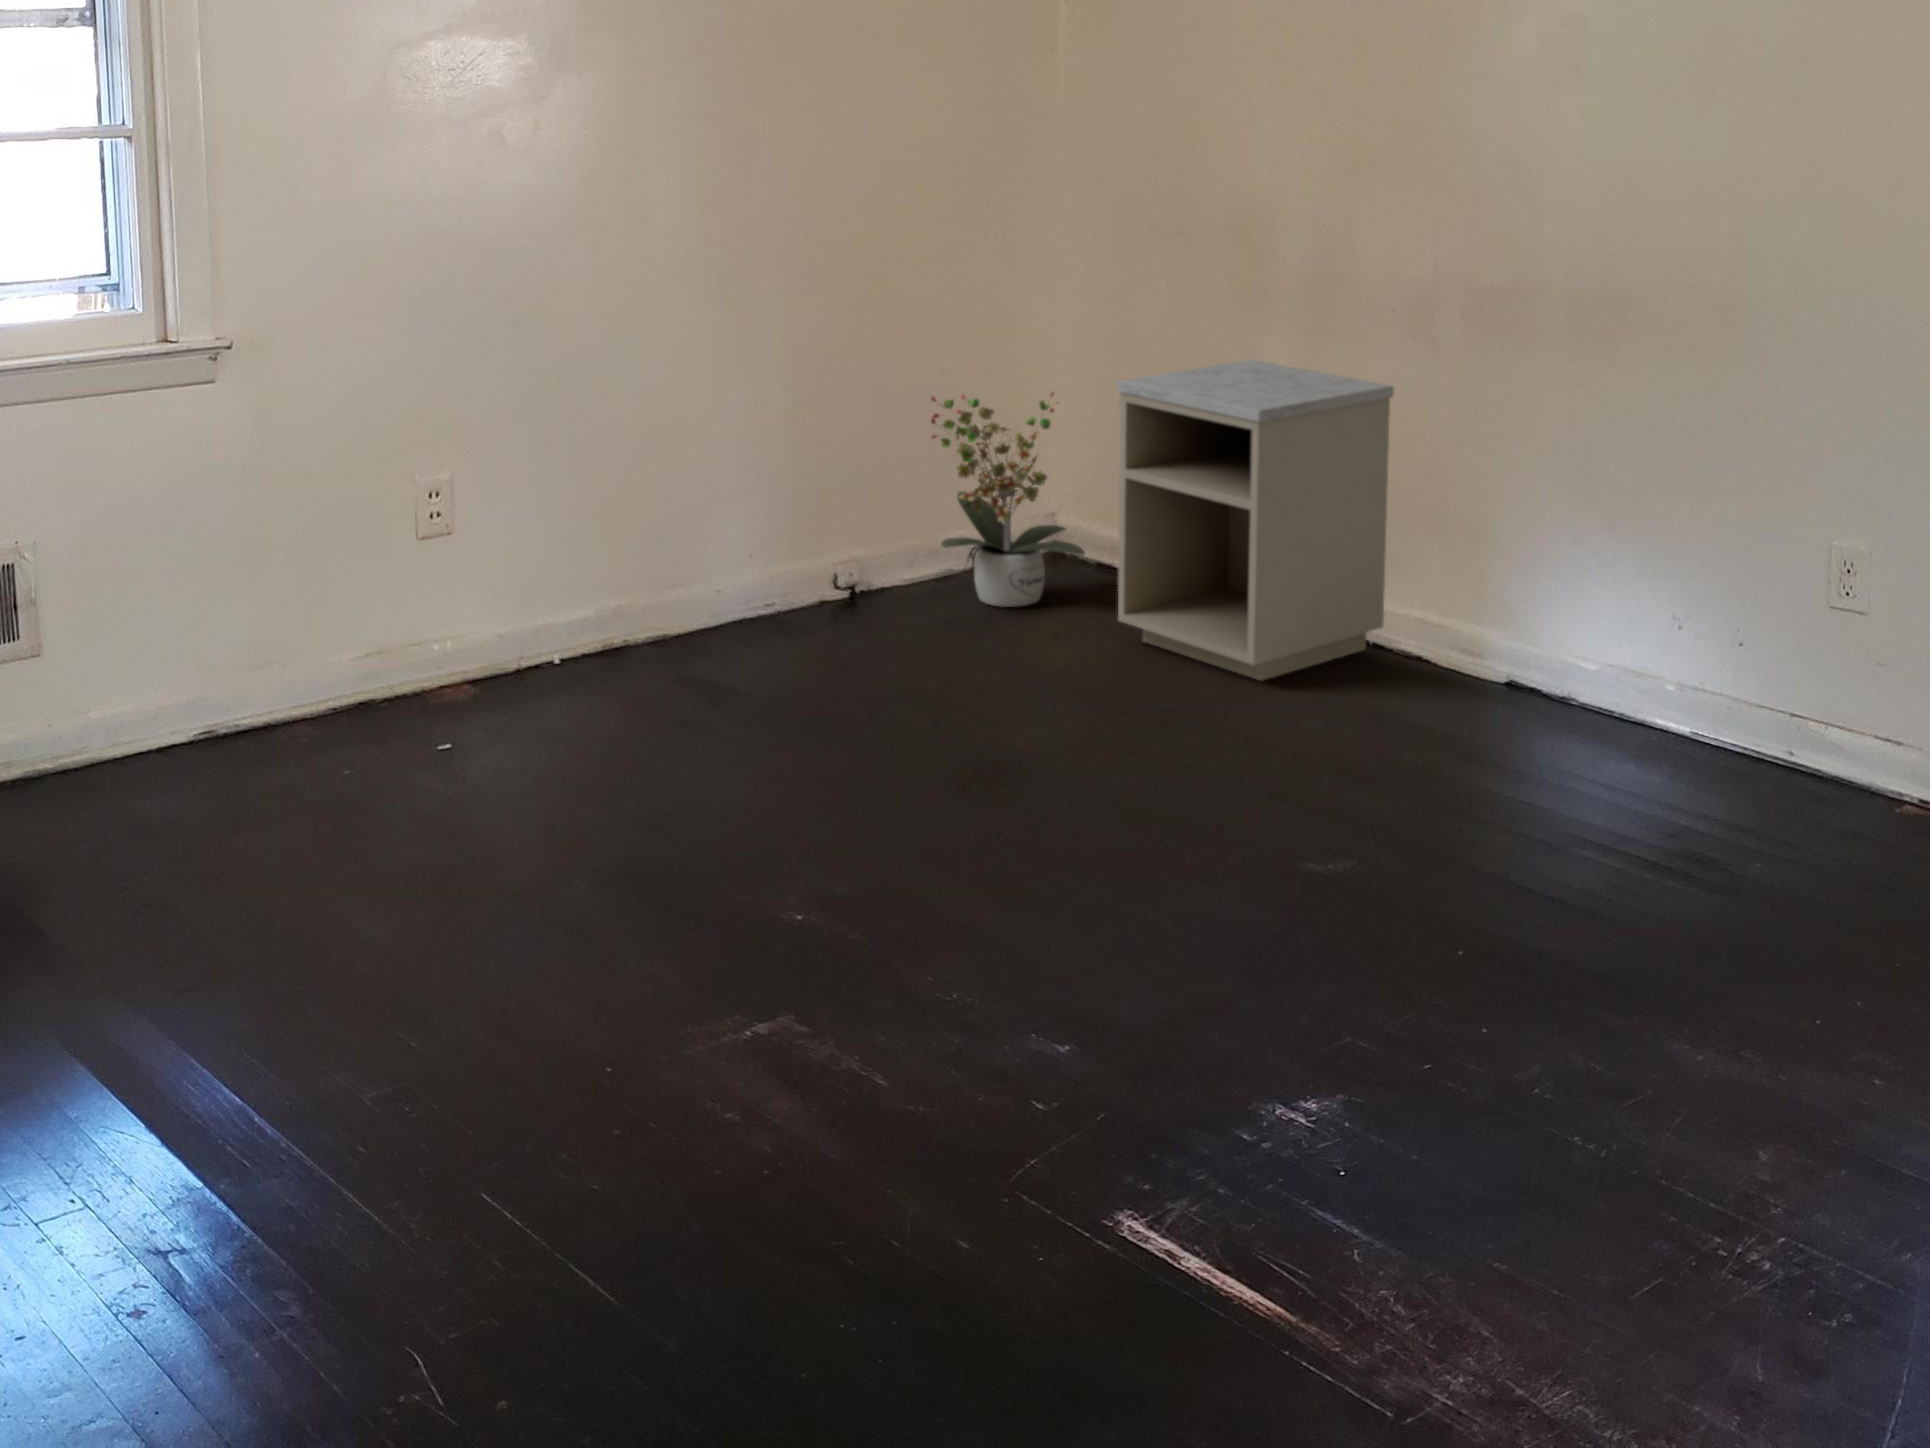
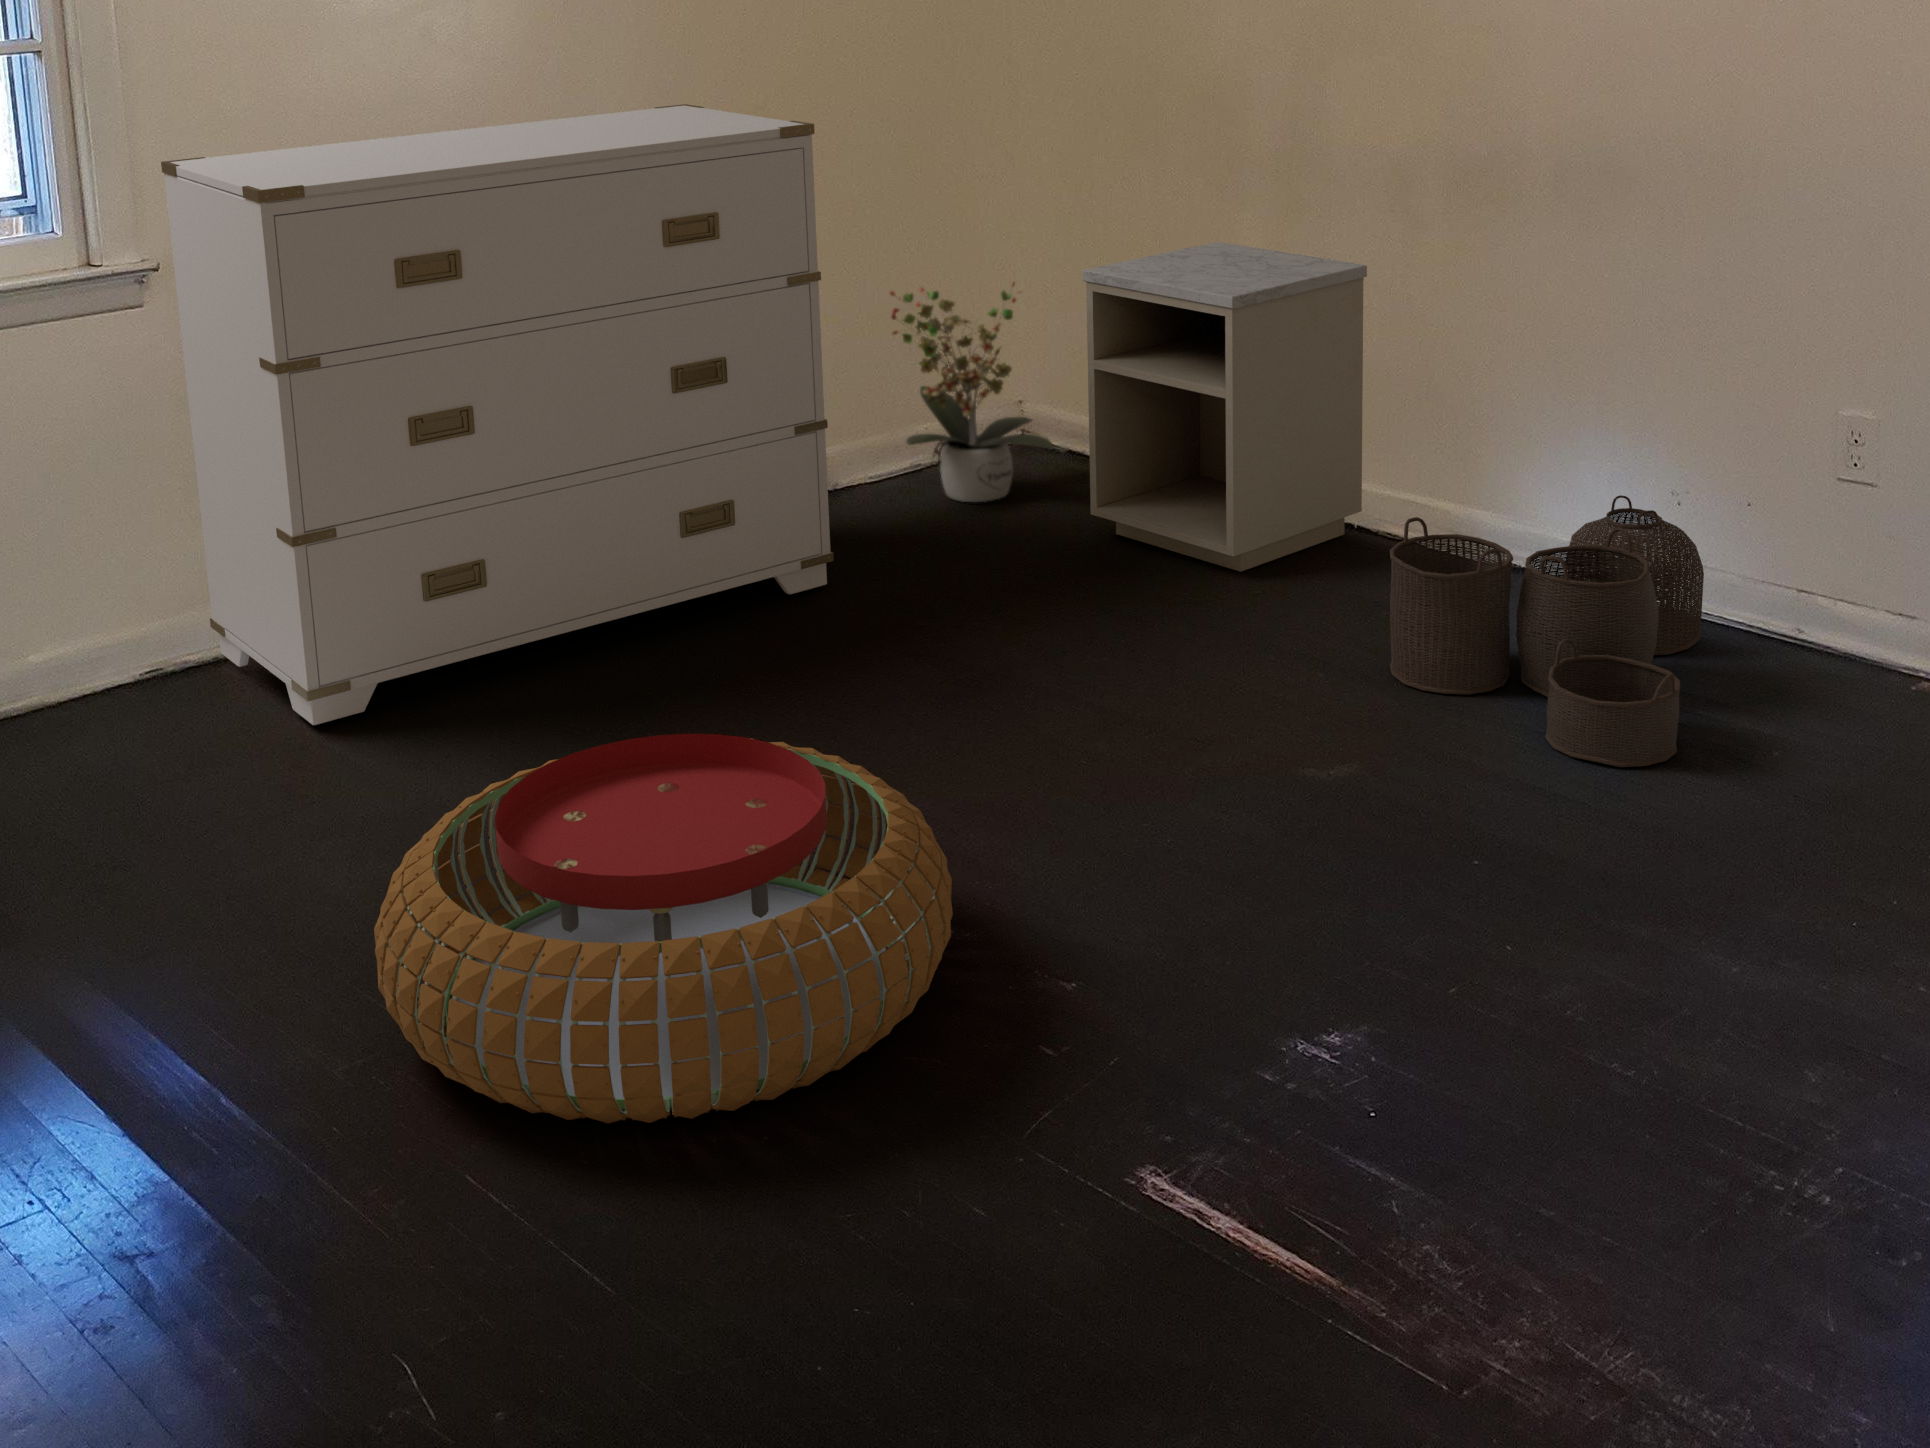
dresser: none [237,208,864,790] -> present [161,104,834,725]
woven basket: none [1398,616,1707,874] -> present [1390,495,1704,767]
pouf: none [407,801,955,1156] -> present [374,734,953,1123]

